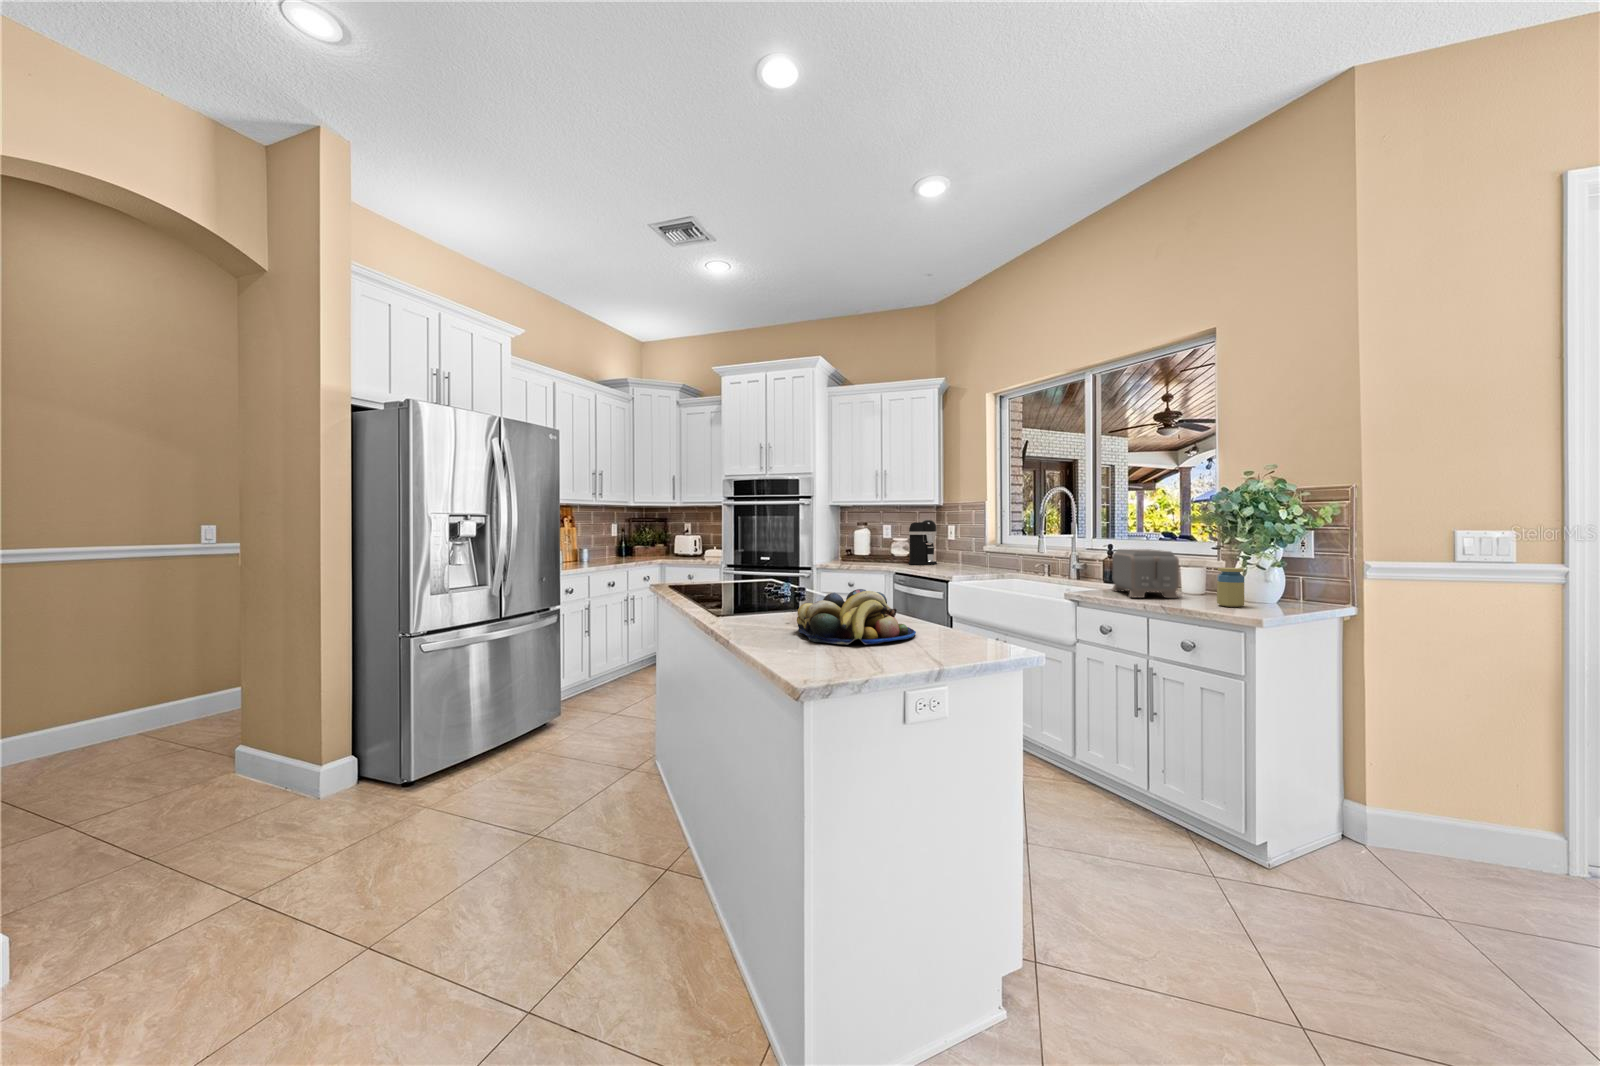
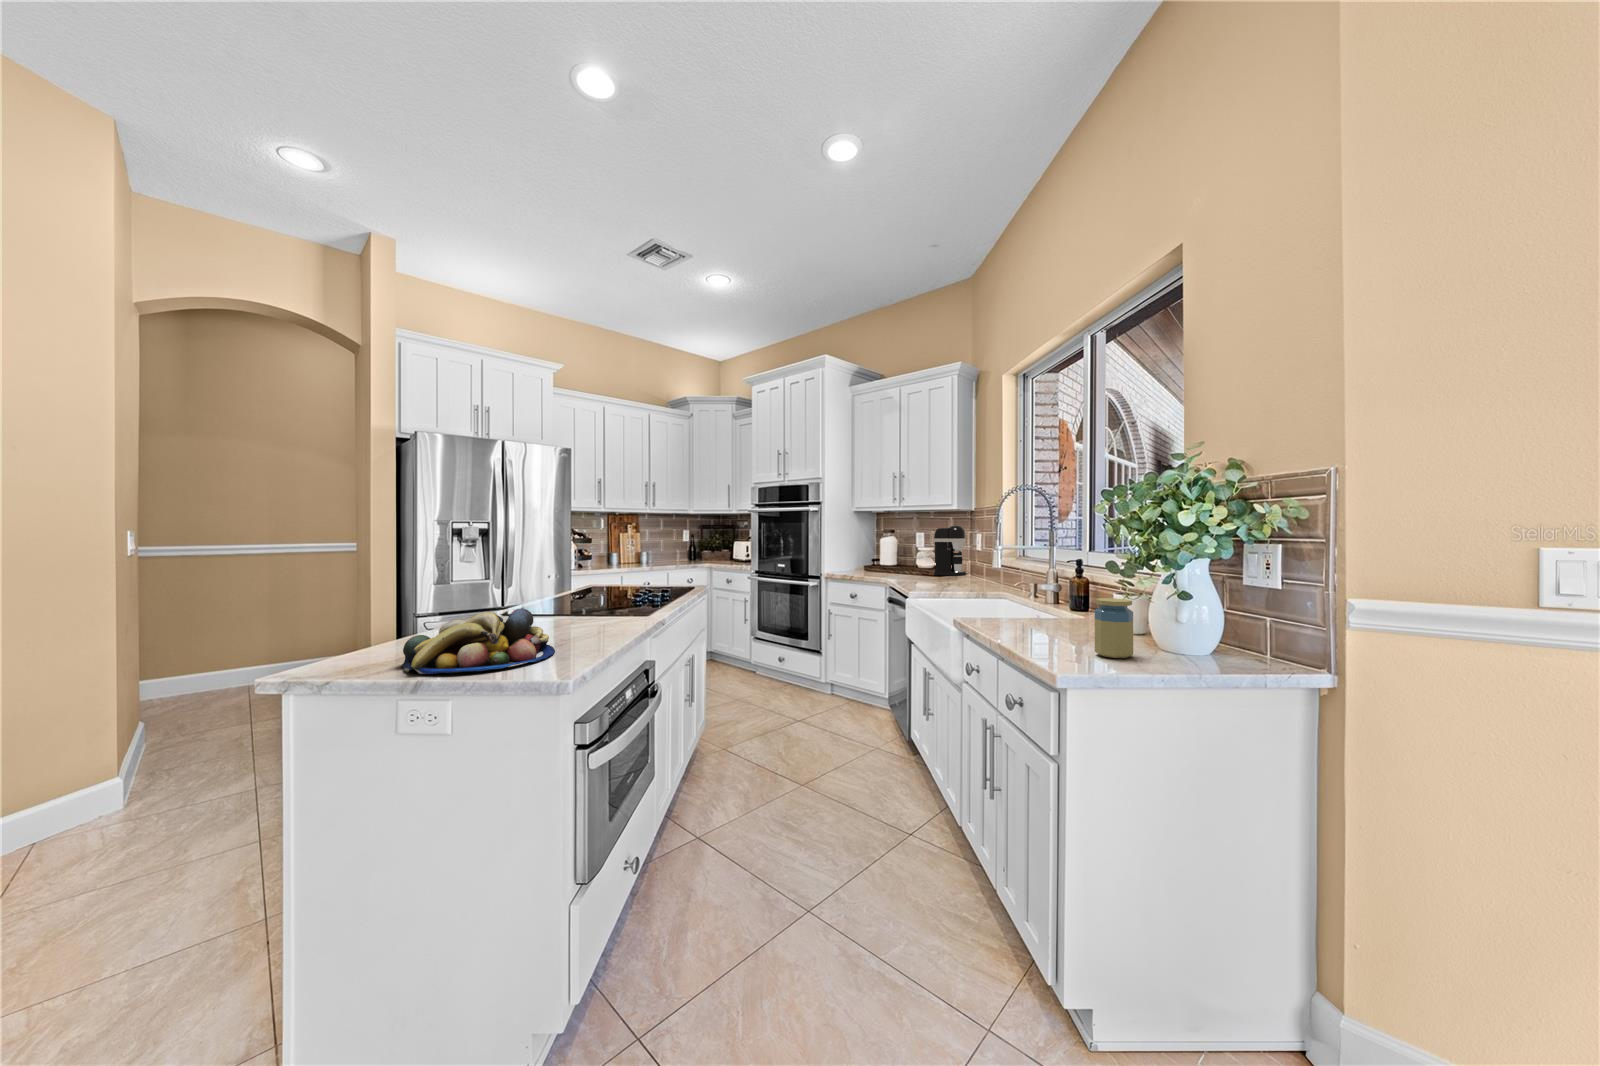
toaster: present [1112,549,1179,598] -> none [1016,566,1094,638]

